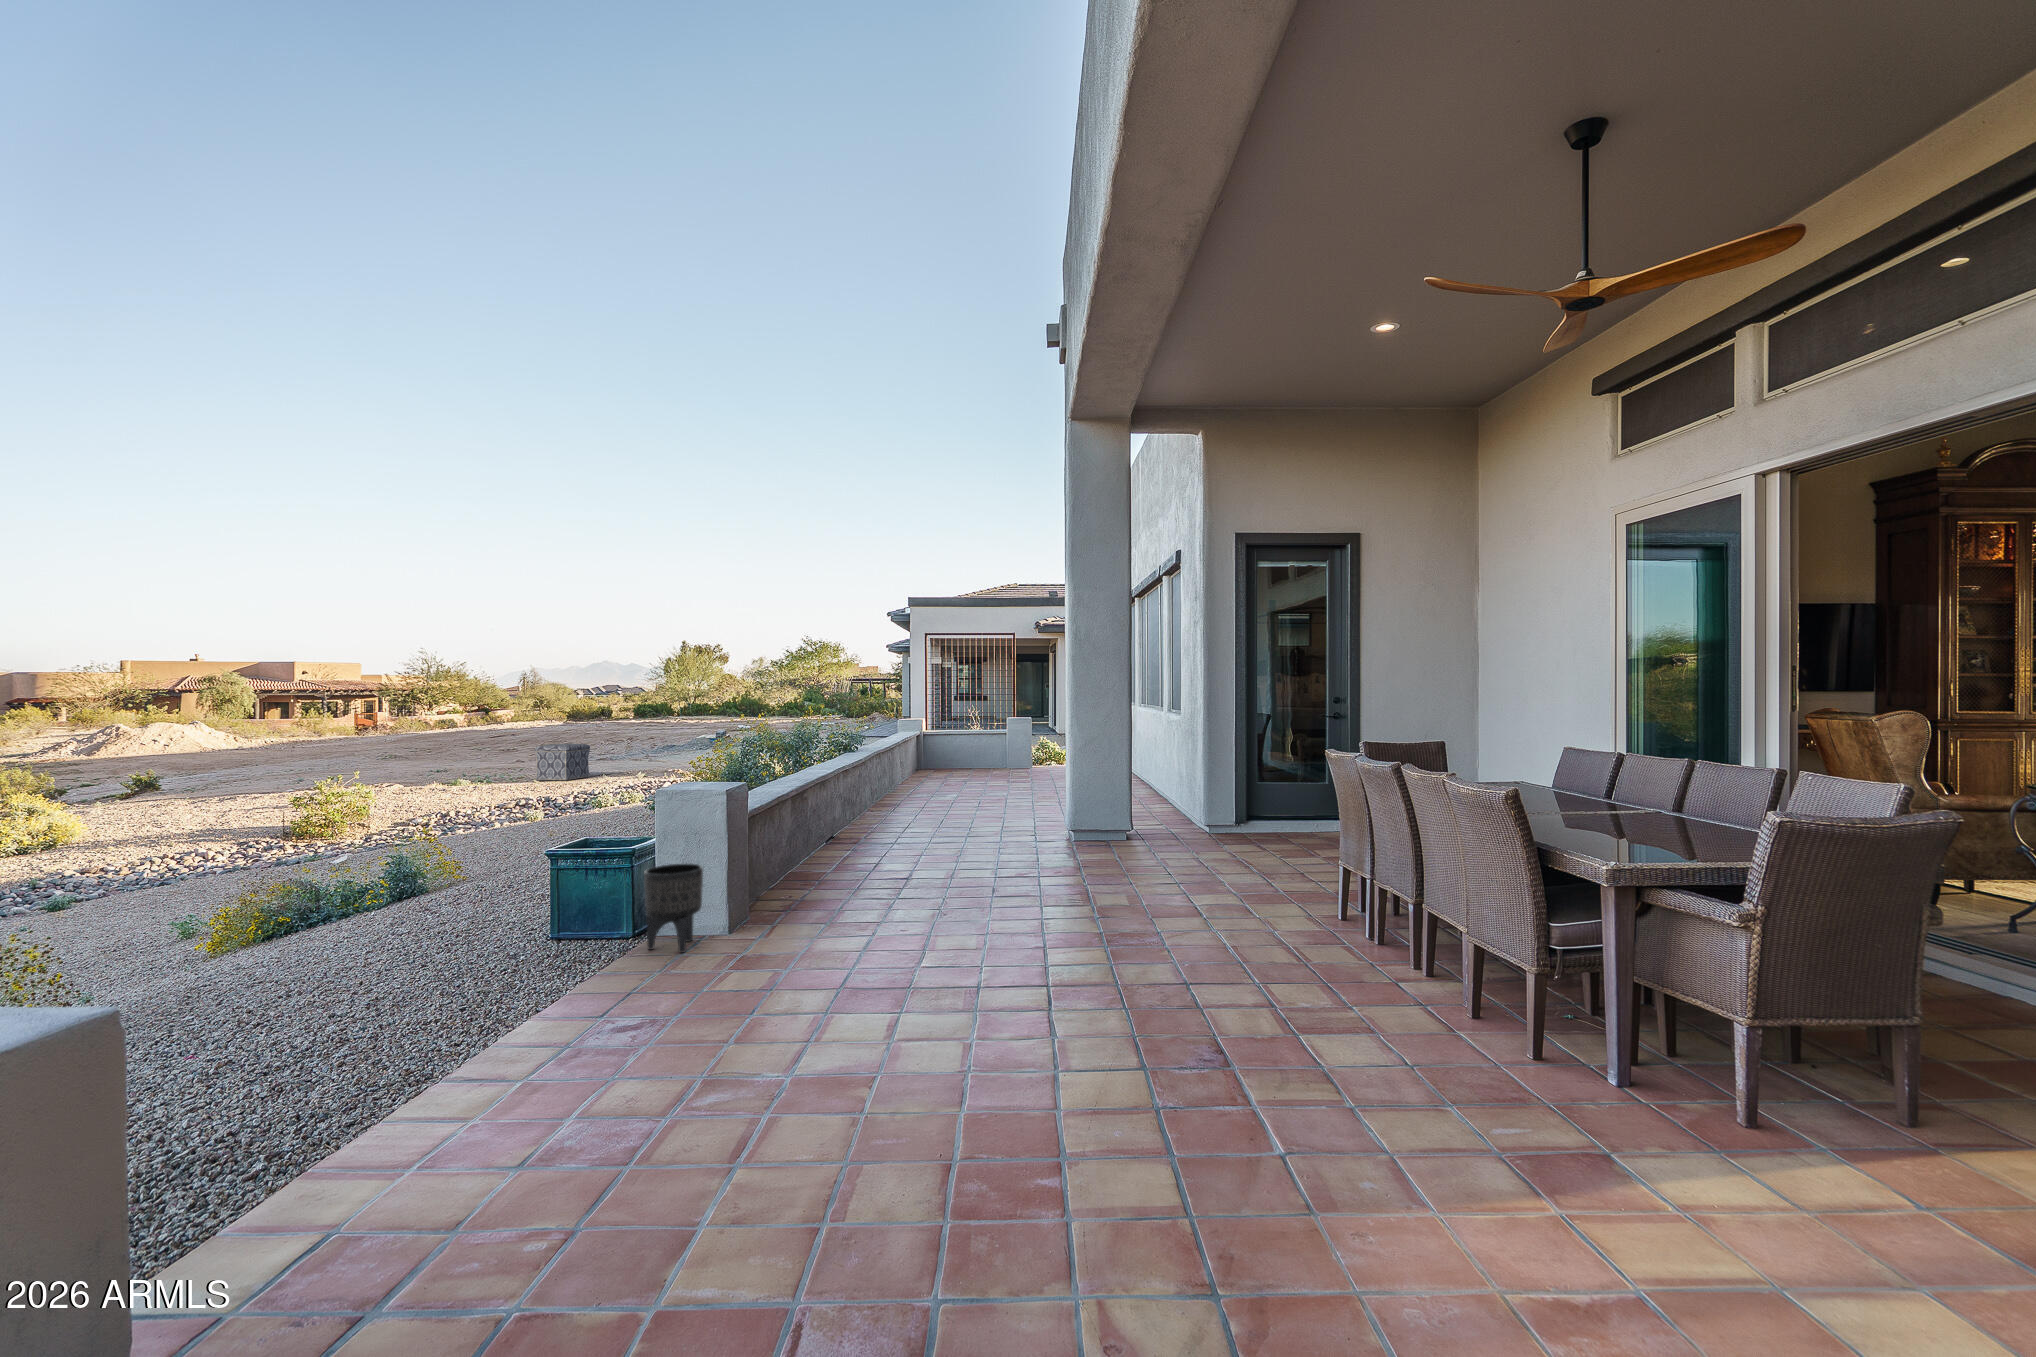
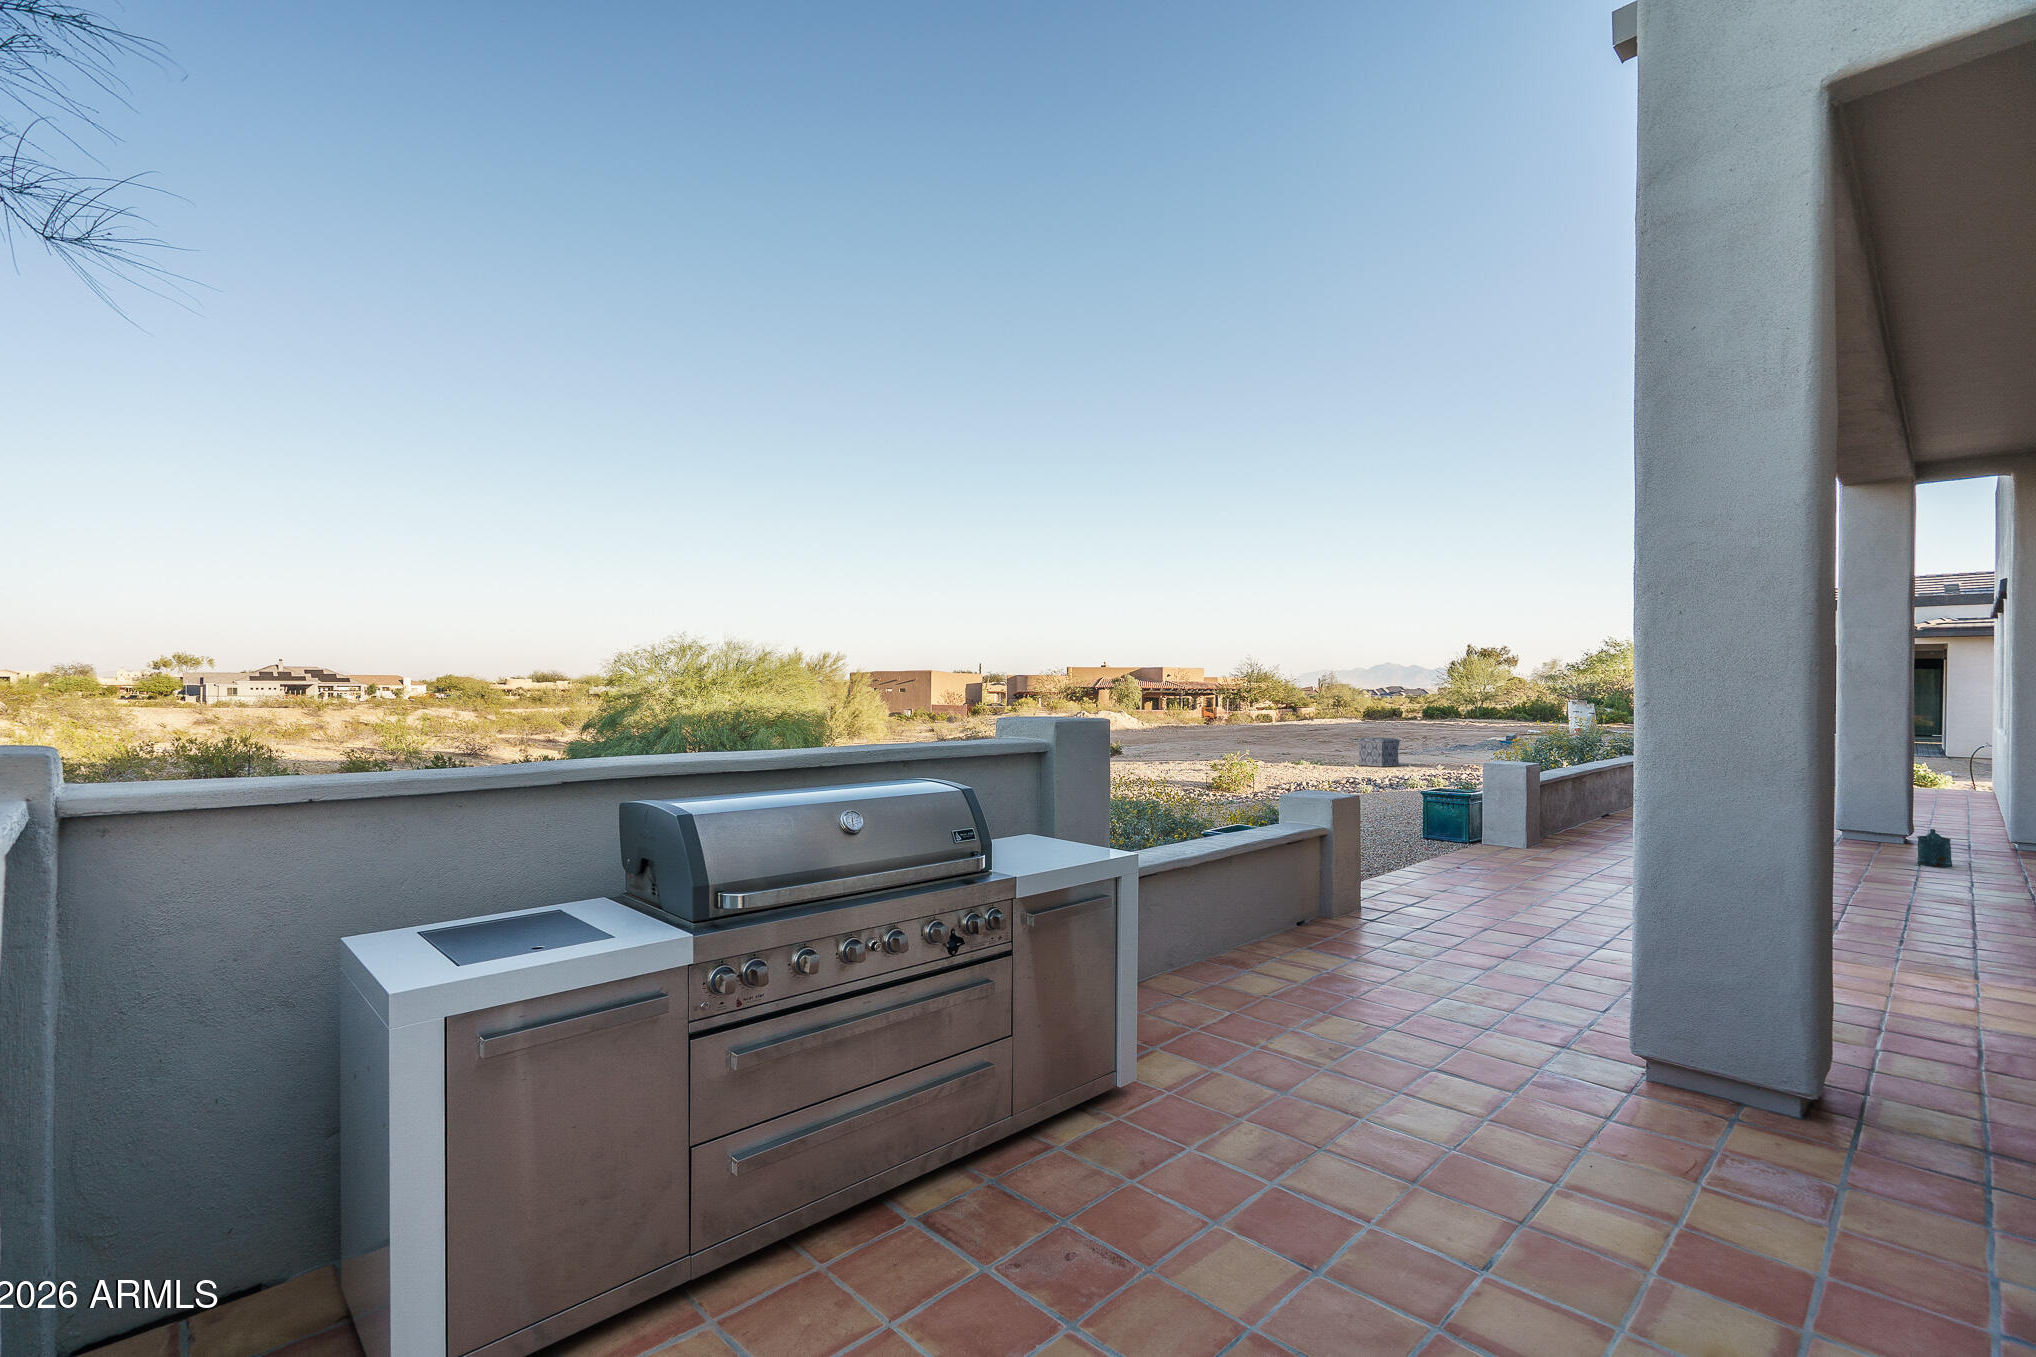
watering can: none [1086,813,1112,852] -> present [1917,829,1952,867]
planter: present [644,863,703,953] -> none [1480,810,1519,863]

